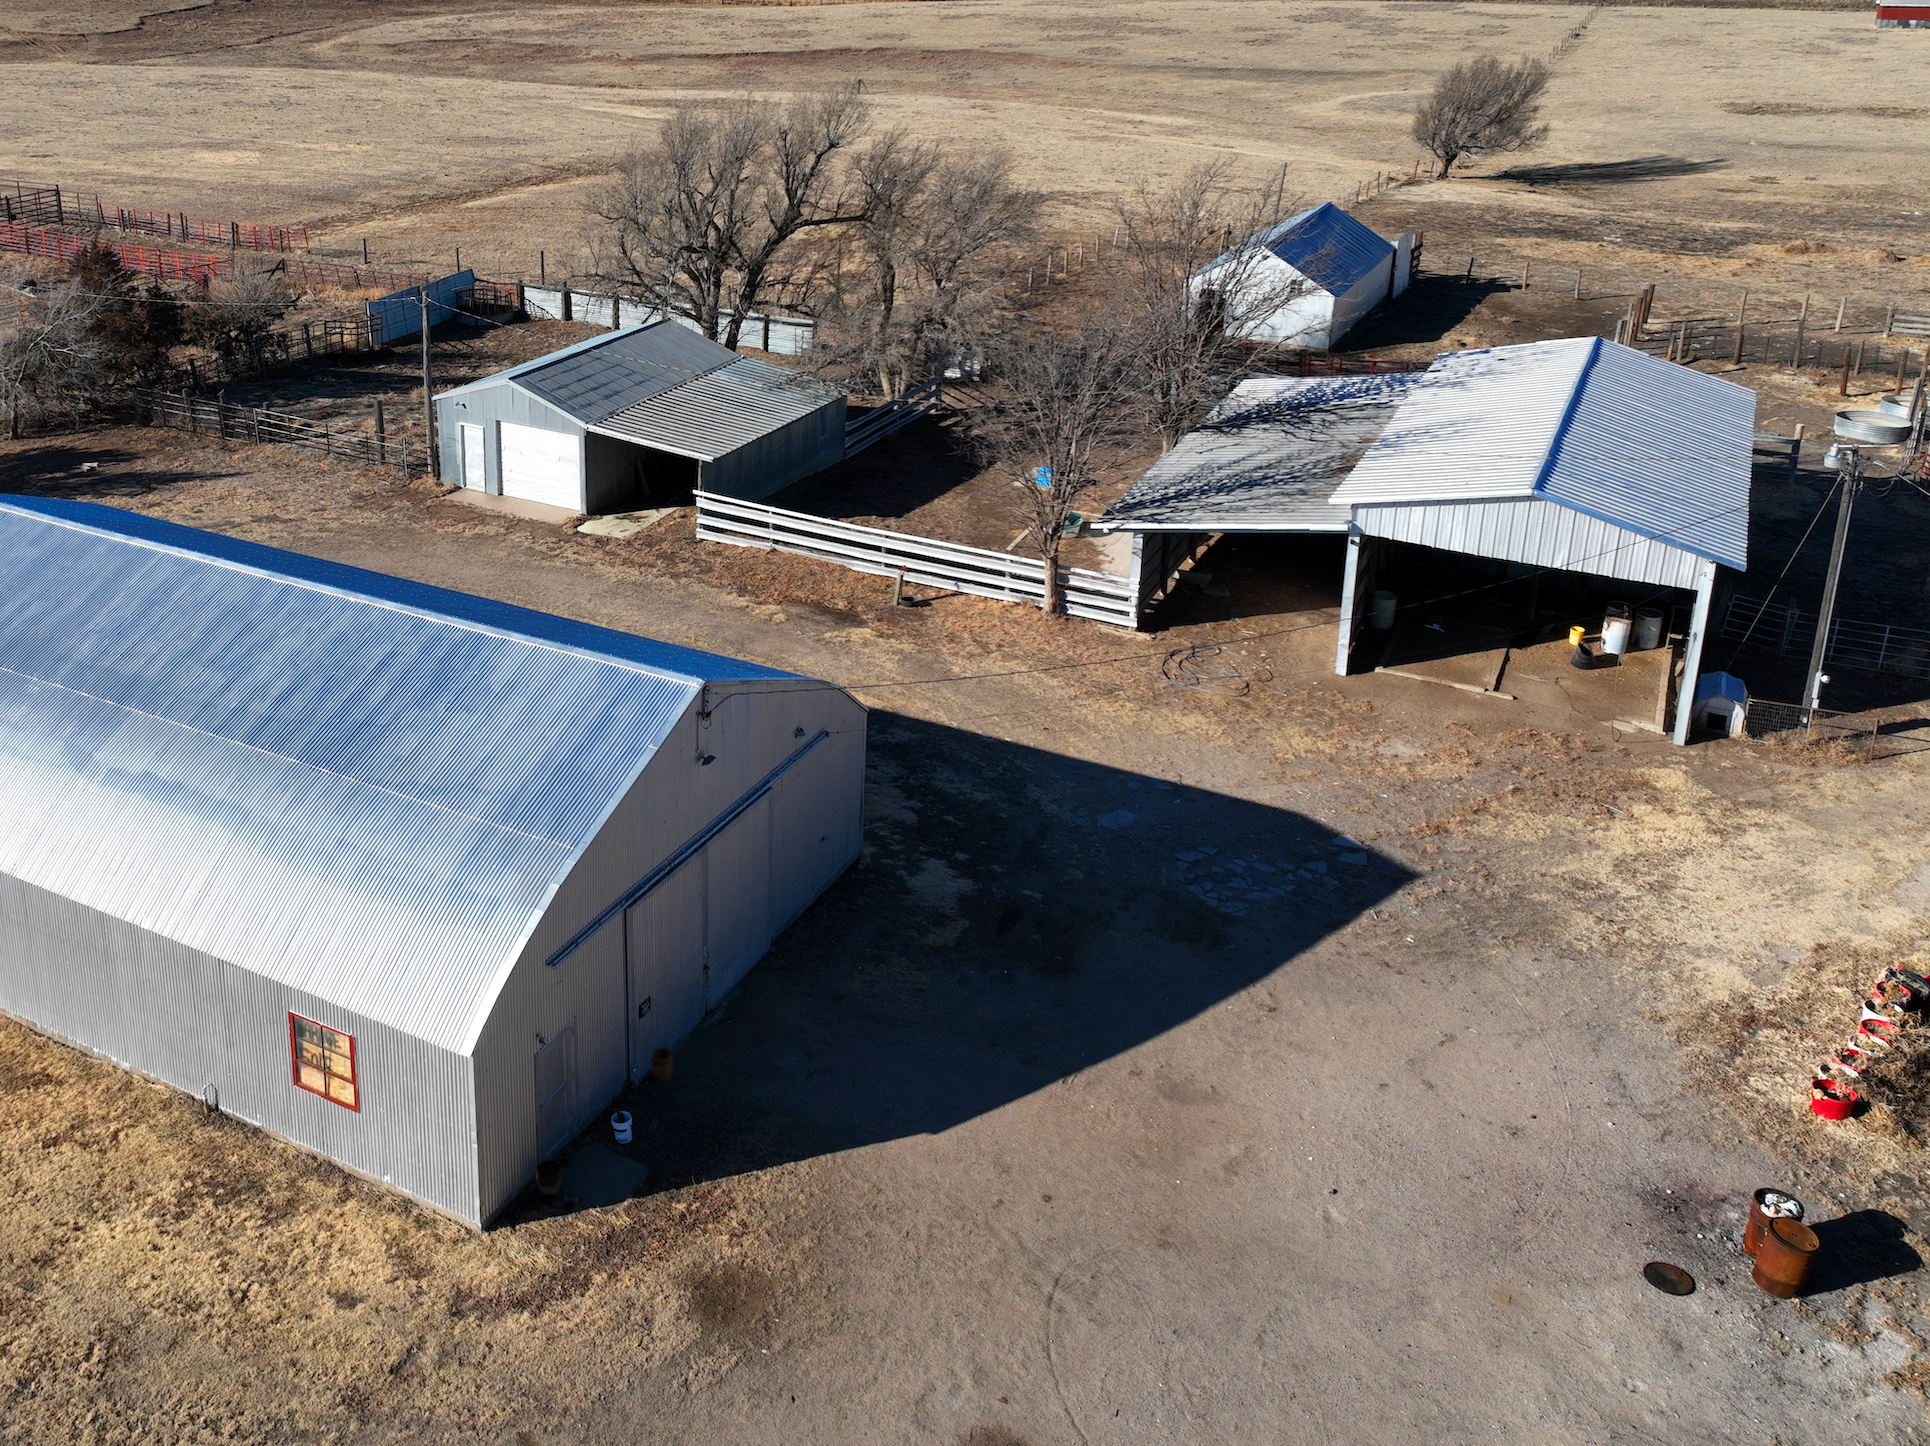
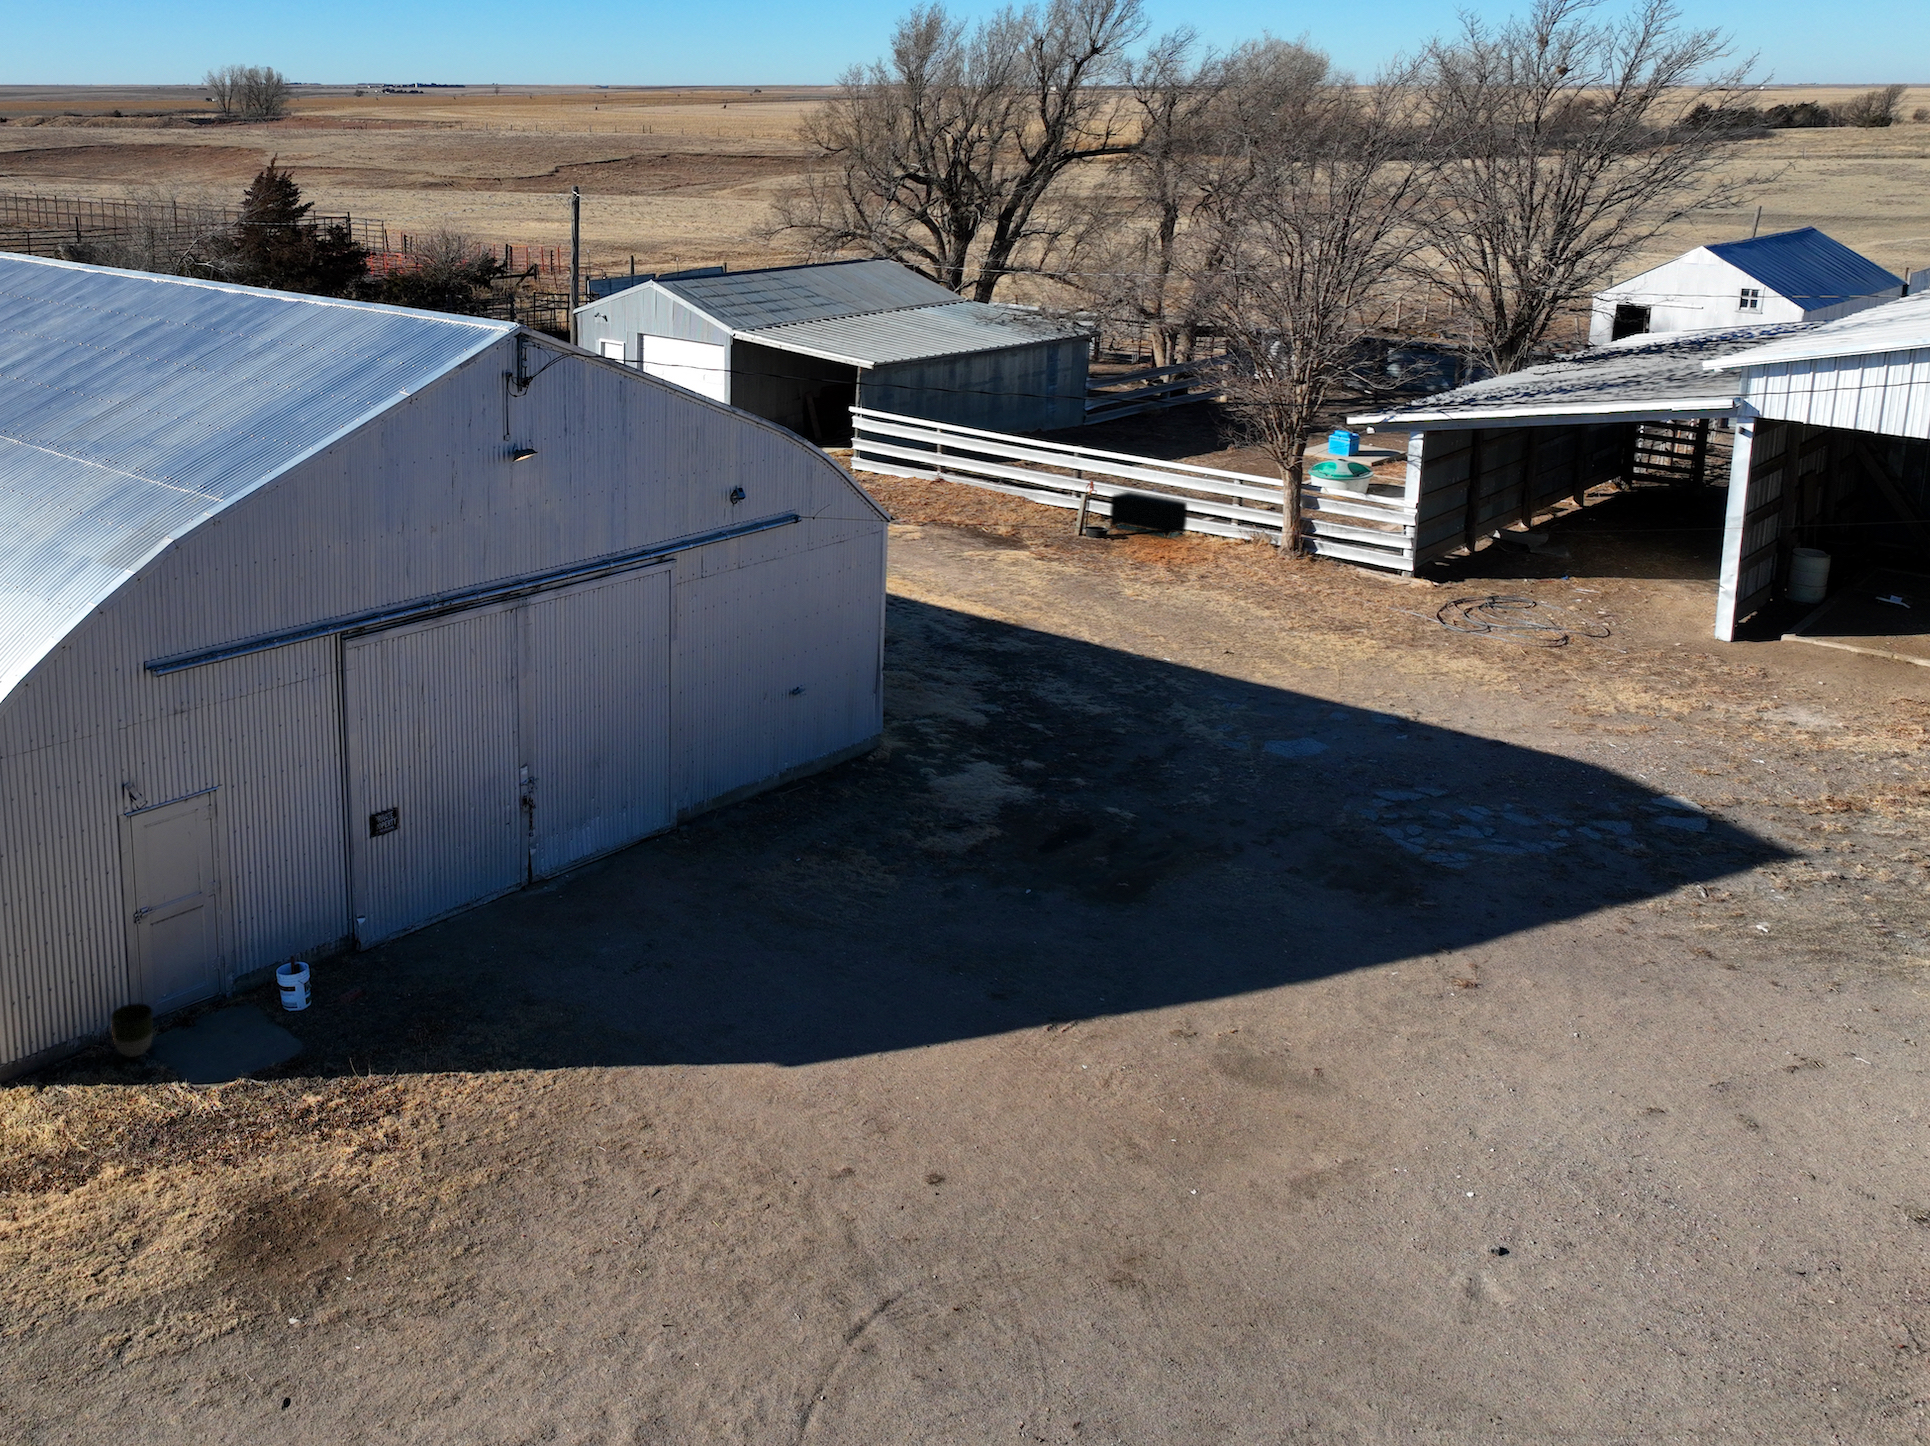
bench: none [916,564,973,602] -> present [1110,492,1187,538]
bucket: present [651,1044,673,1081] -> none [394,889,430,951]

